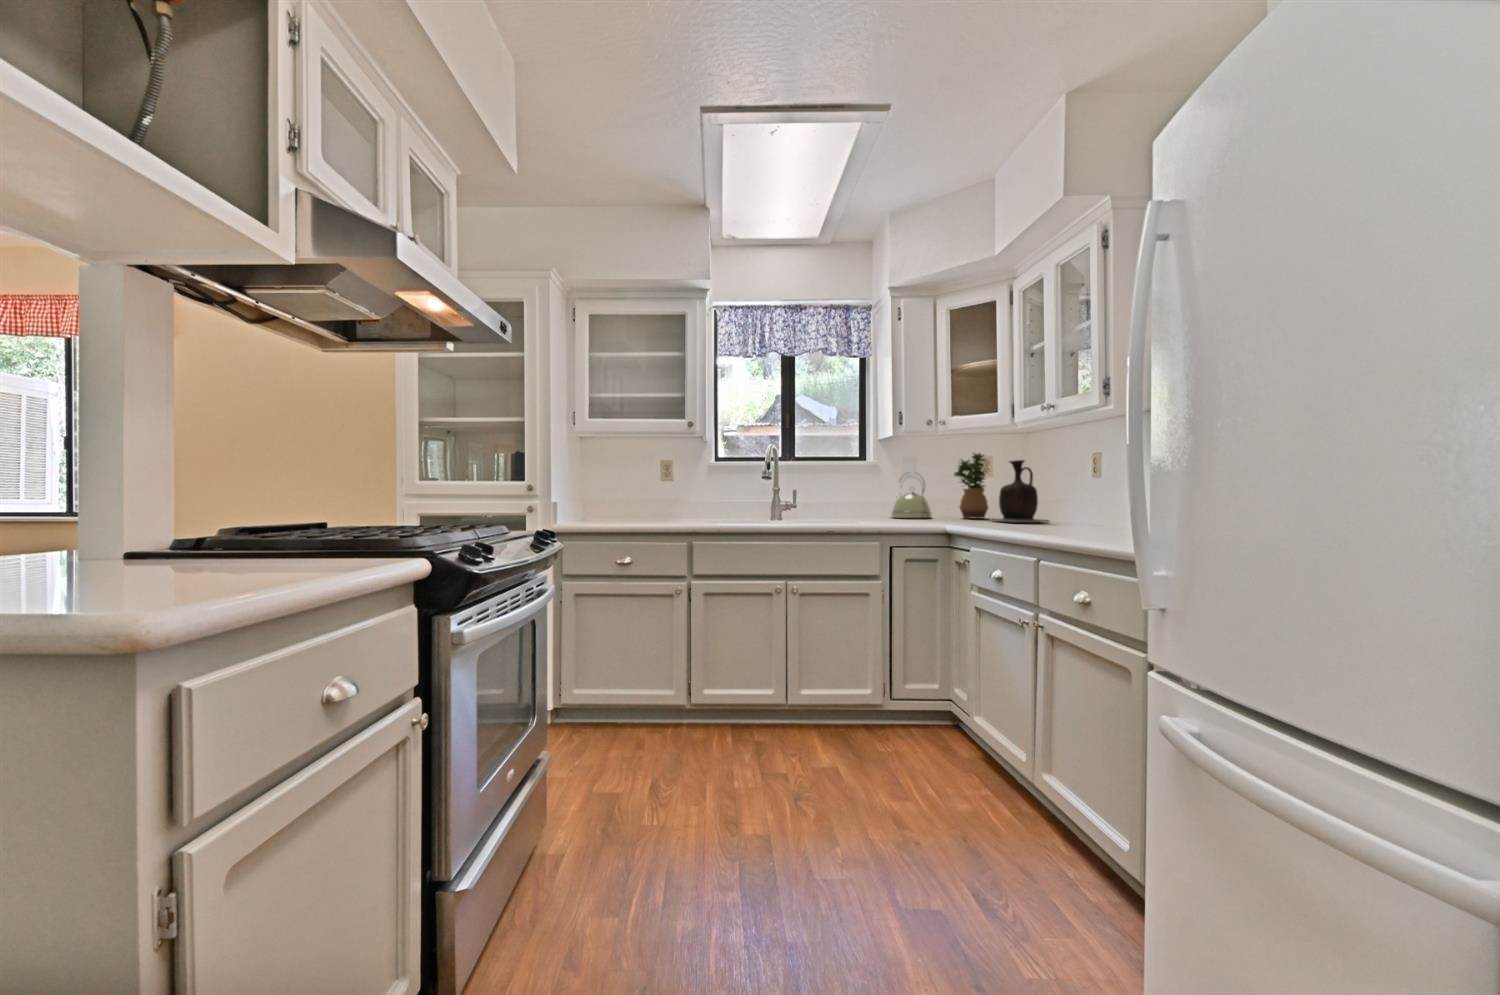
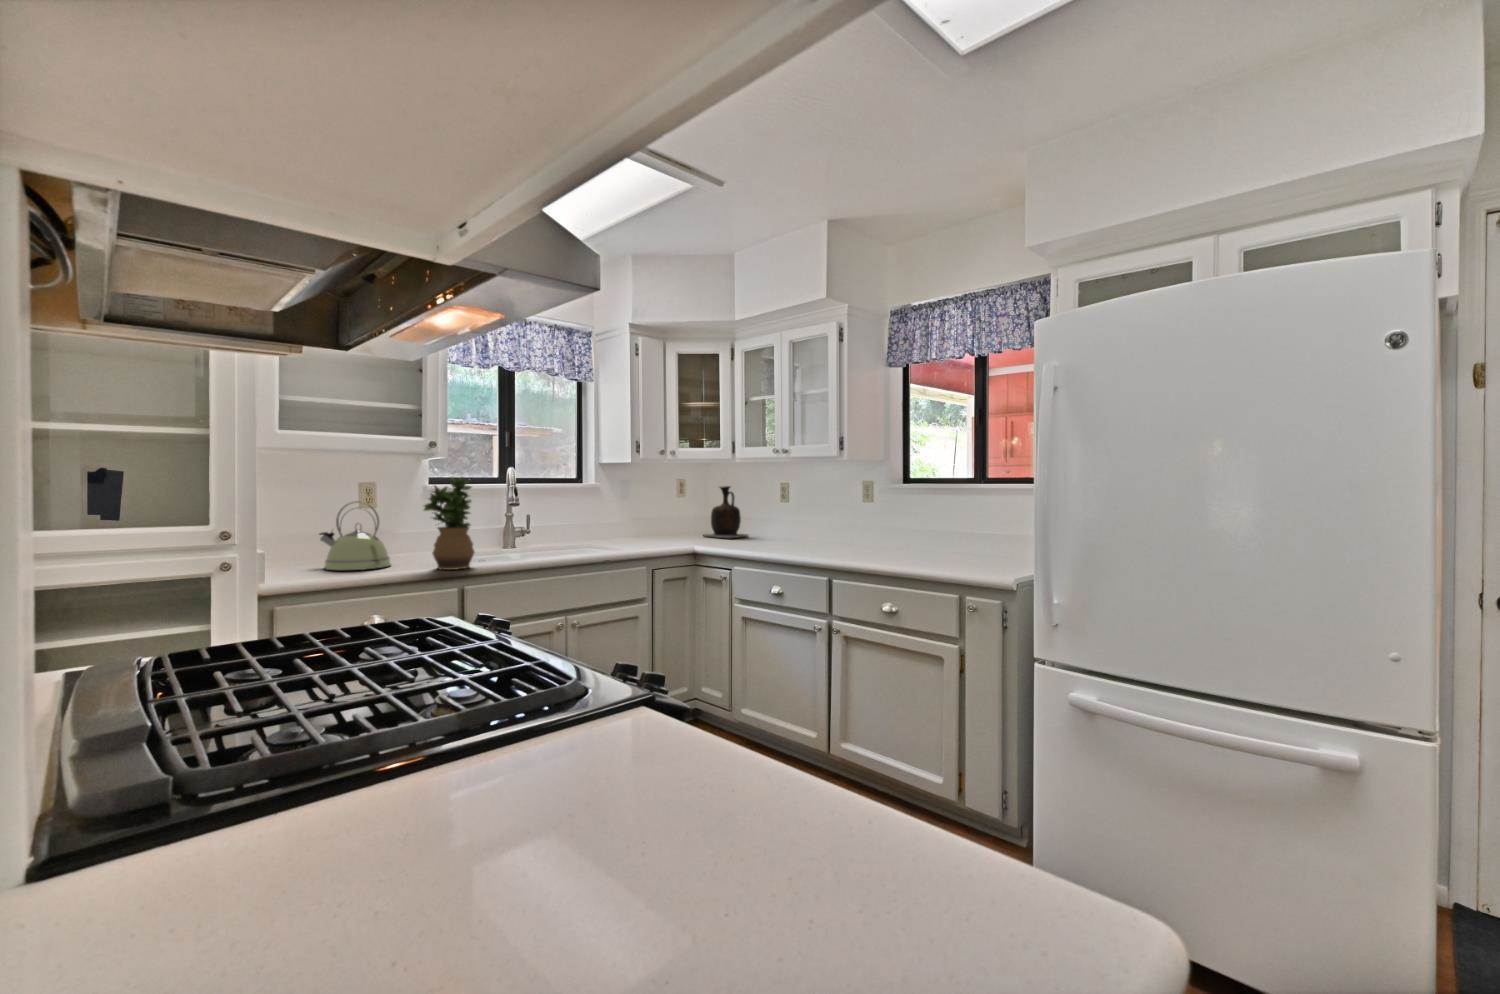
potted plant: present [954,453,988,519] -> present [424,478,474,570]
kettle: present [891,473,932,518] -> present [319,501,391,570]

